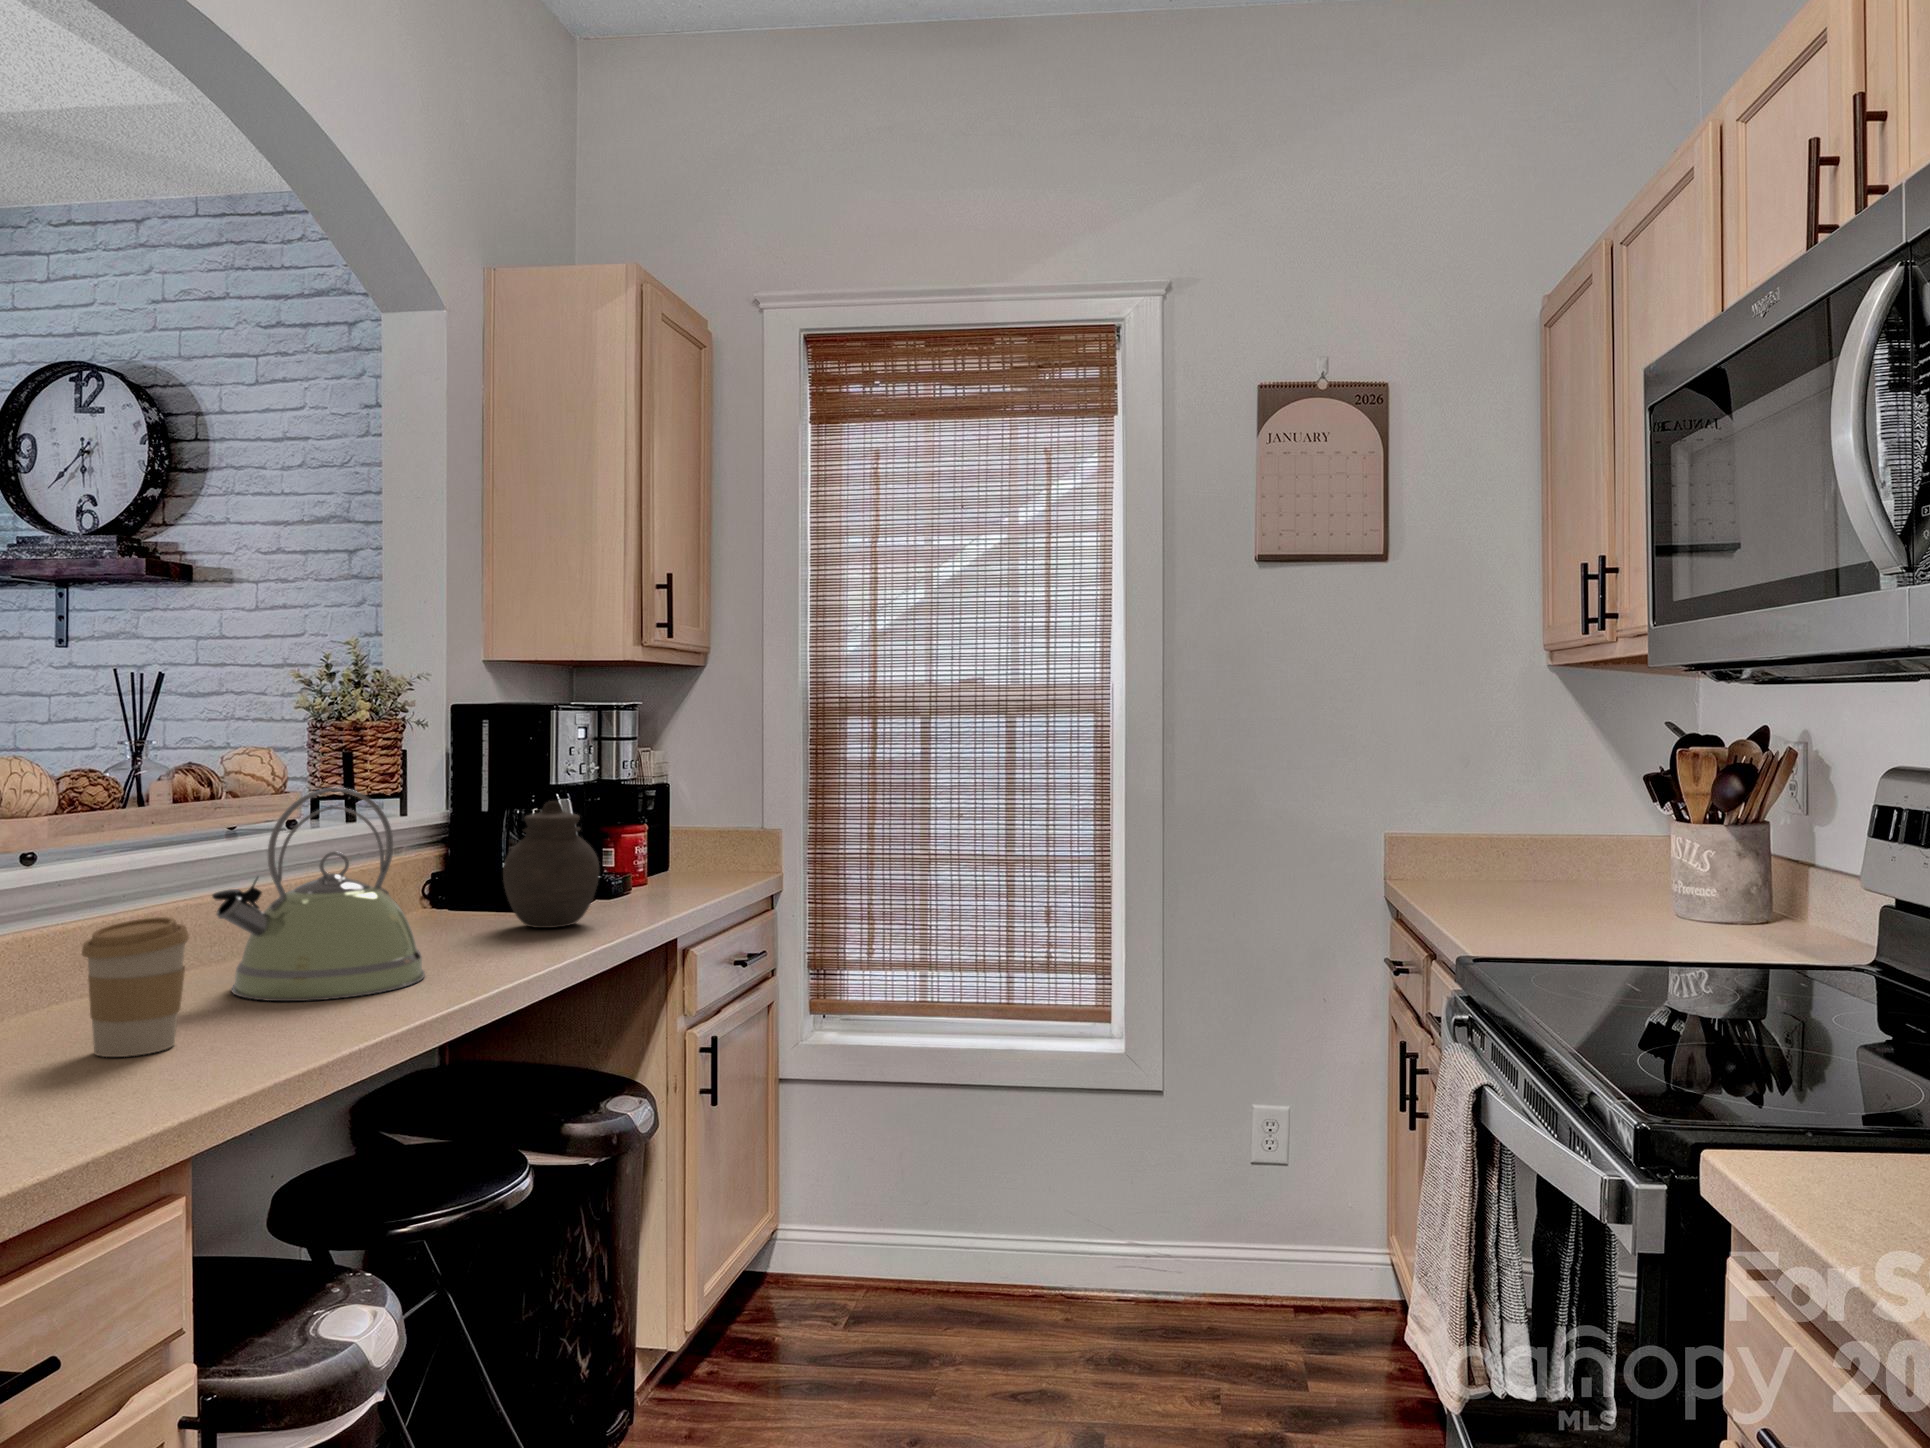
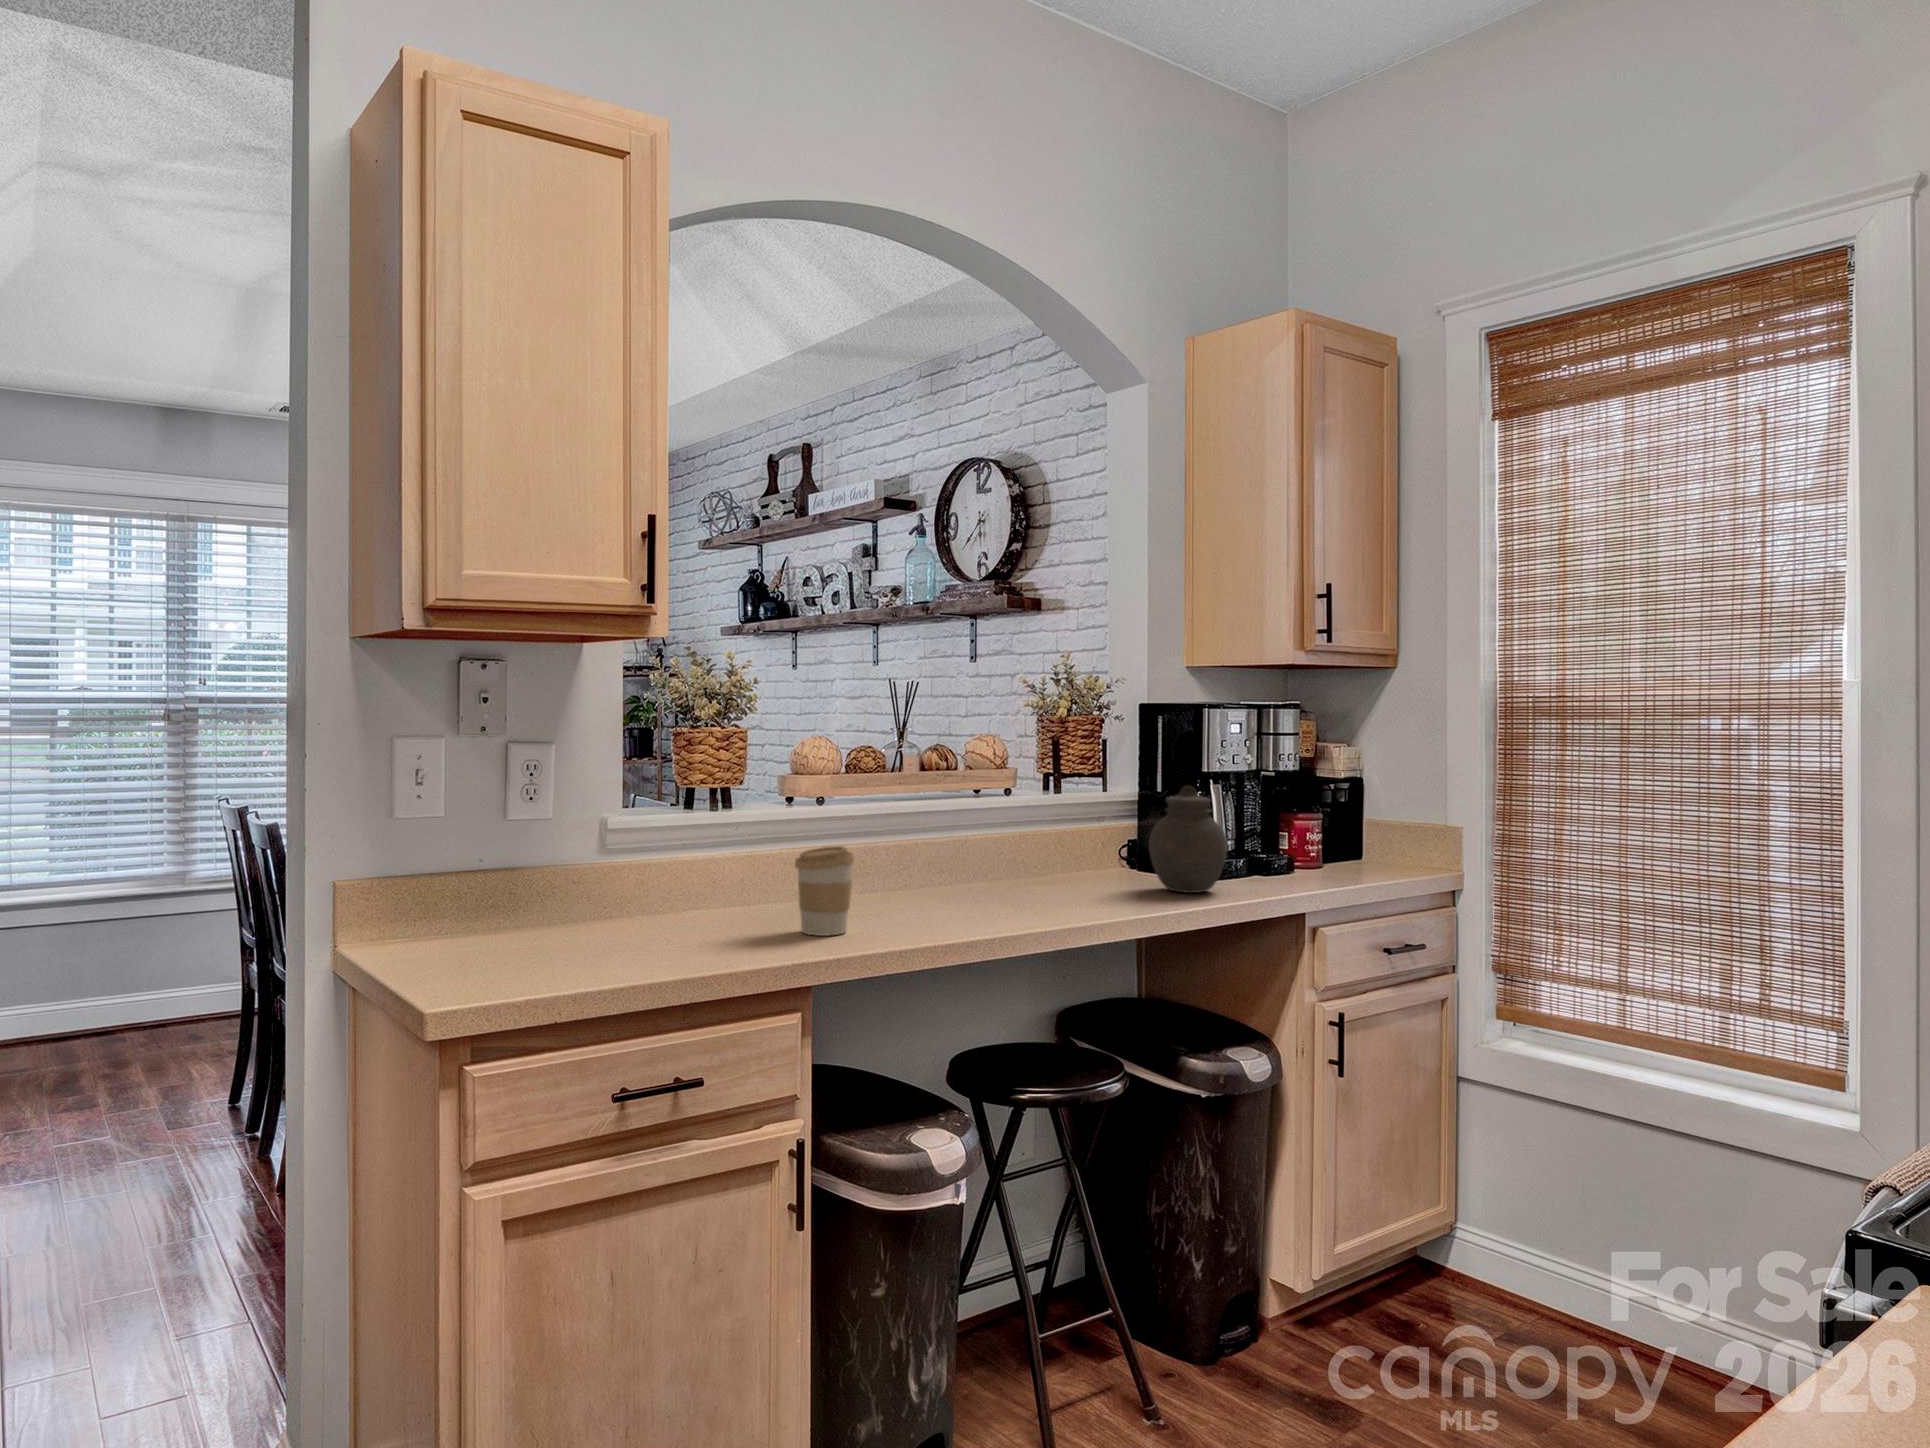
kettle: present [212,788,425,1001] -> none [902,765,1046,921]

